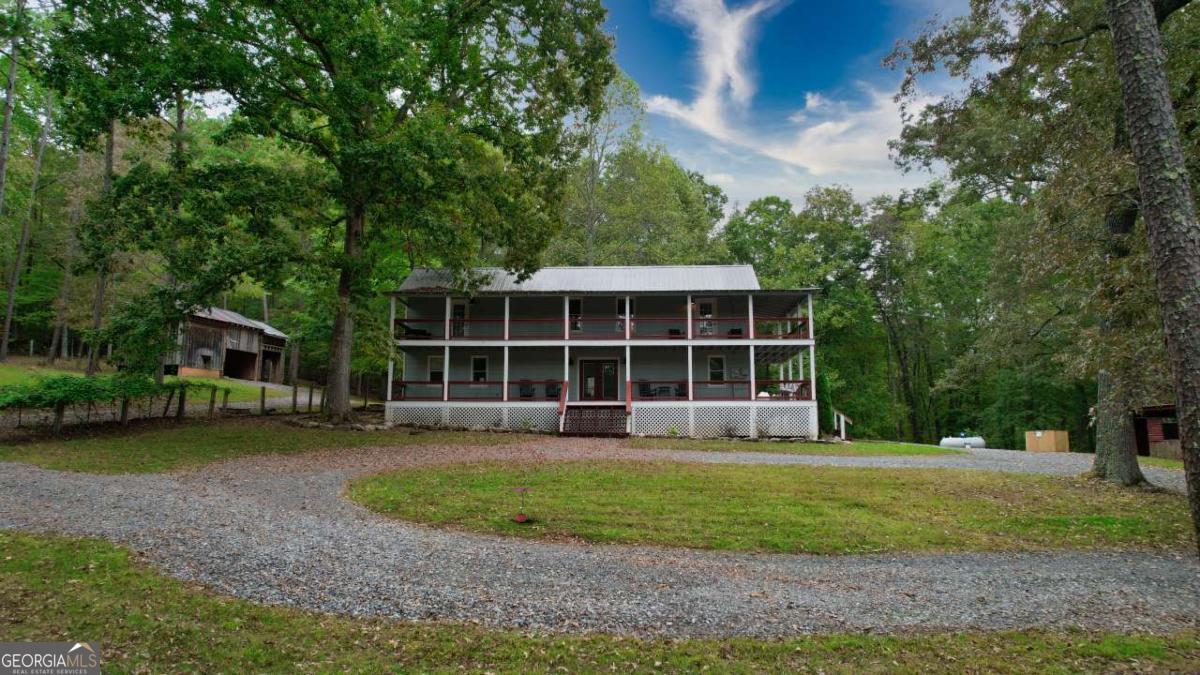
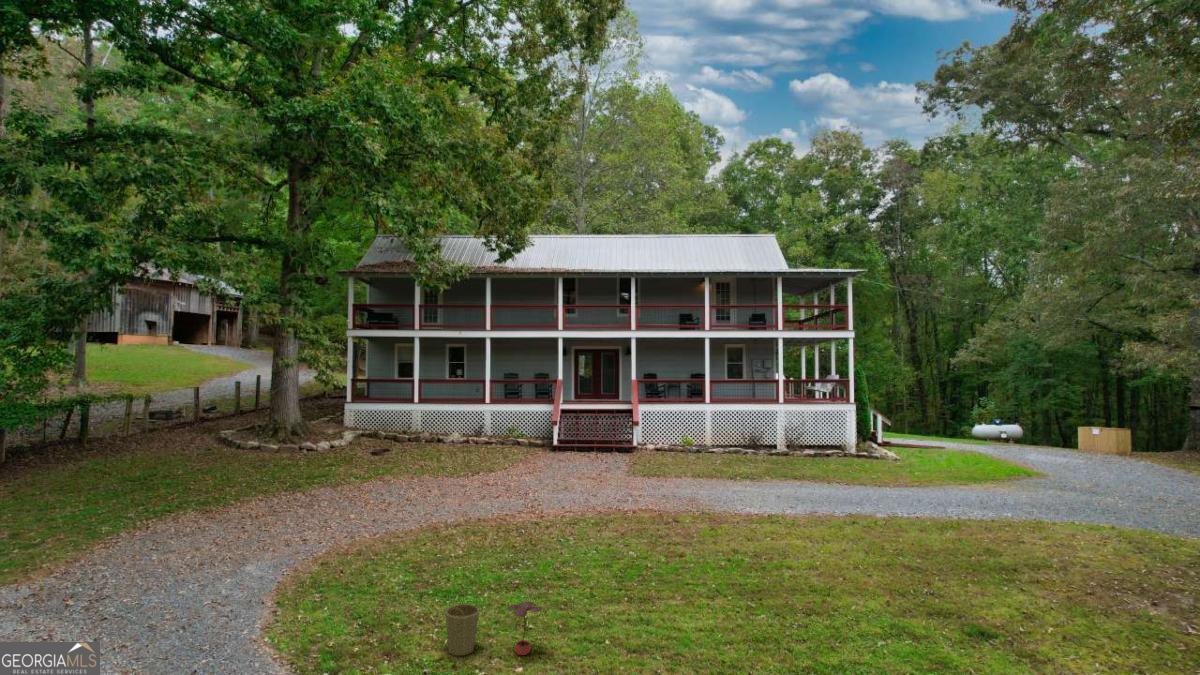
basket: none [467,484,491,521] -> present [445,598,479,656]

